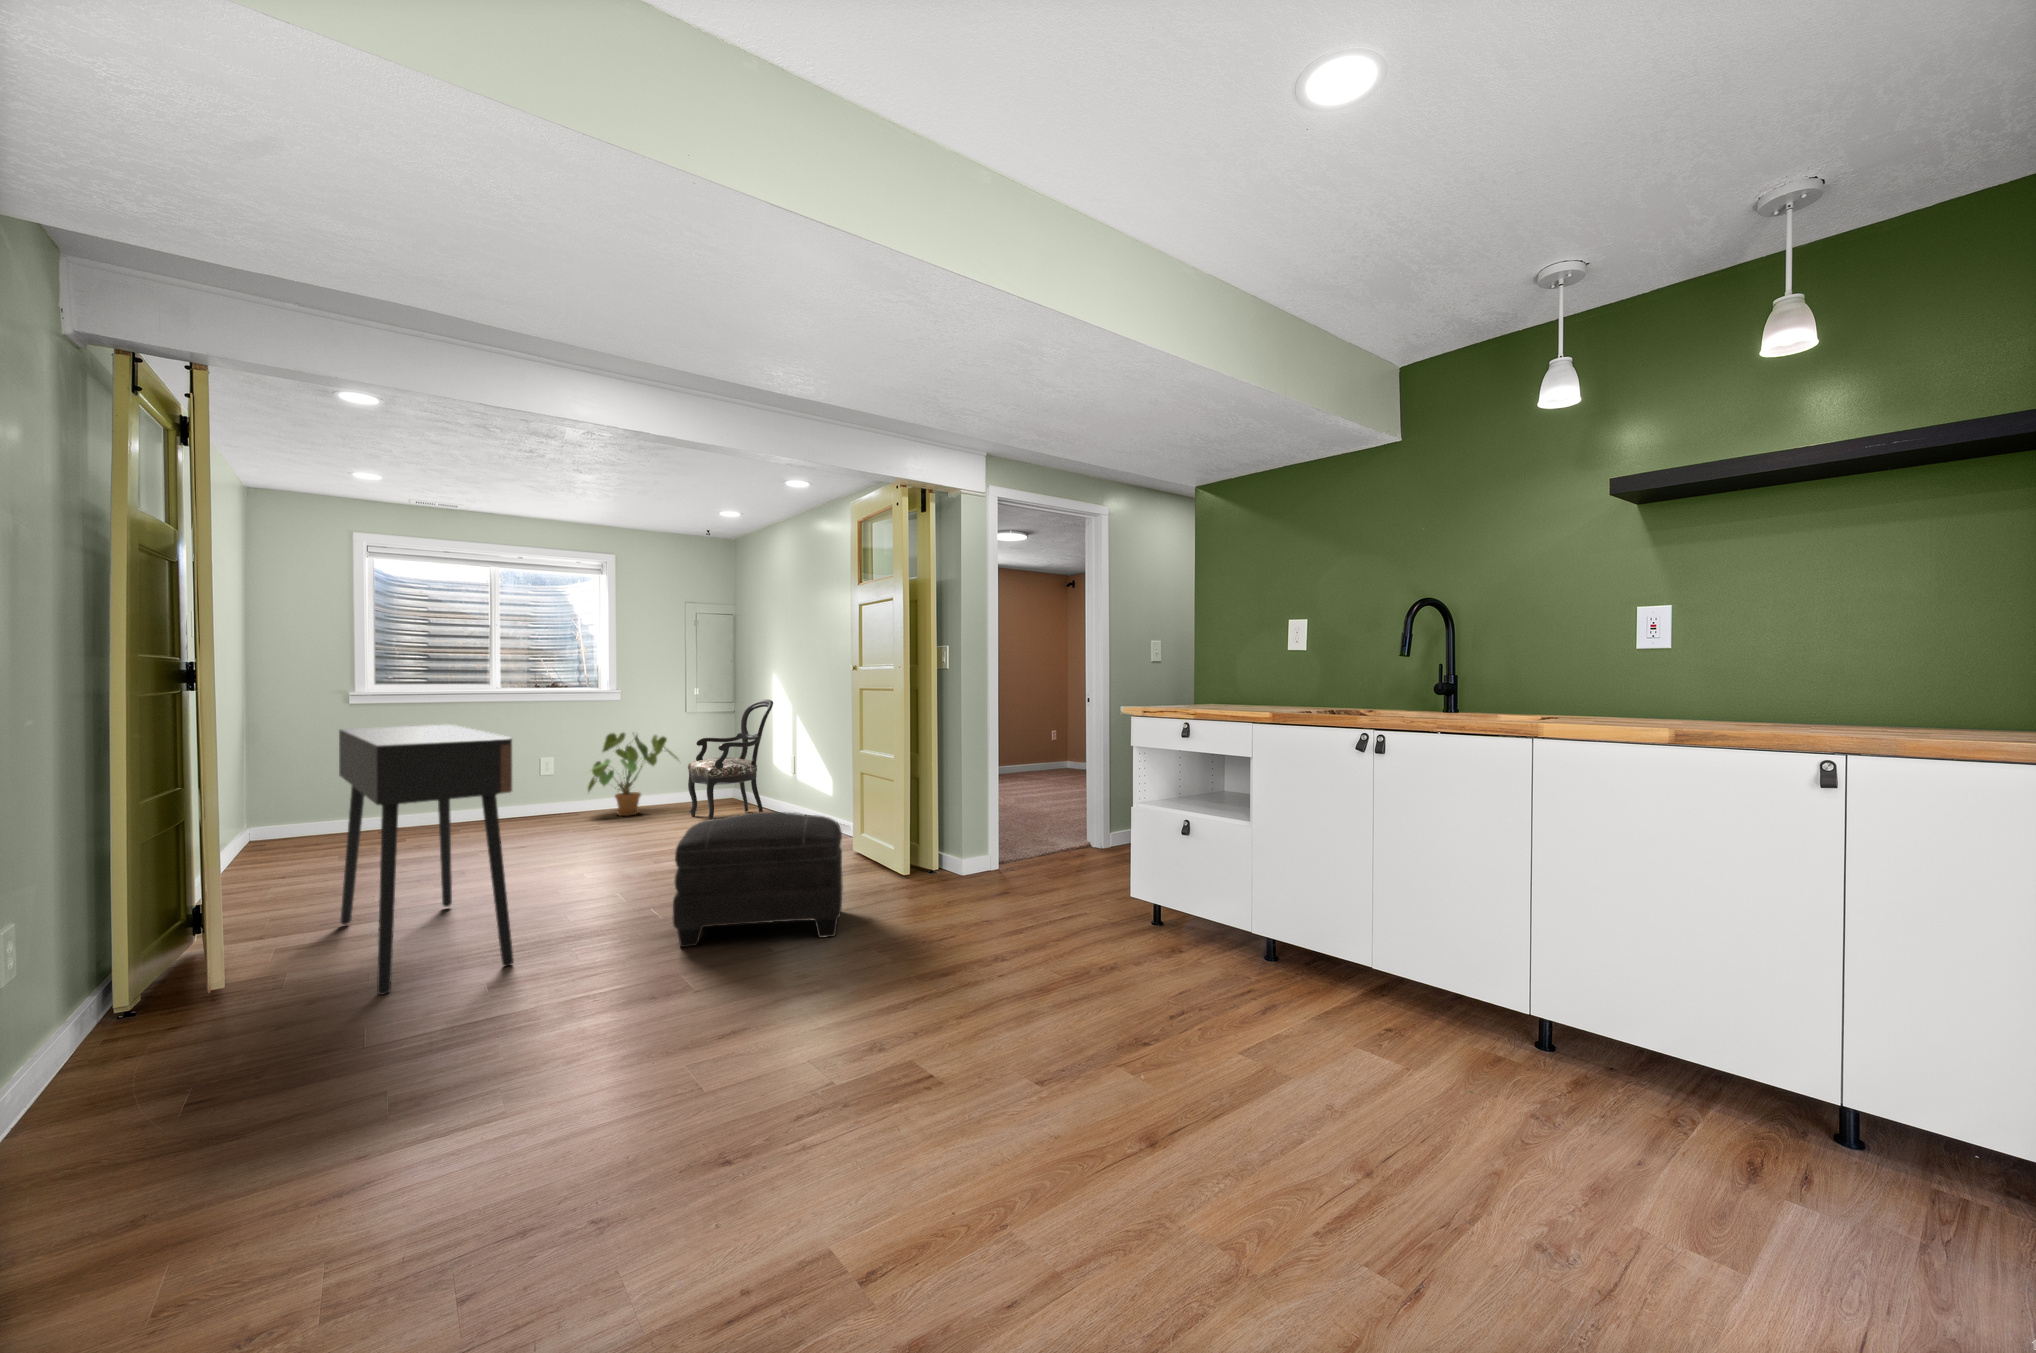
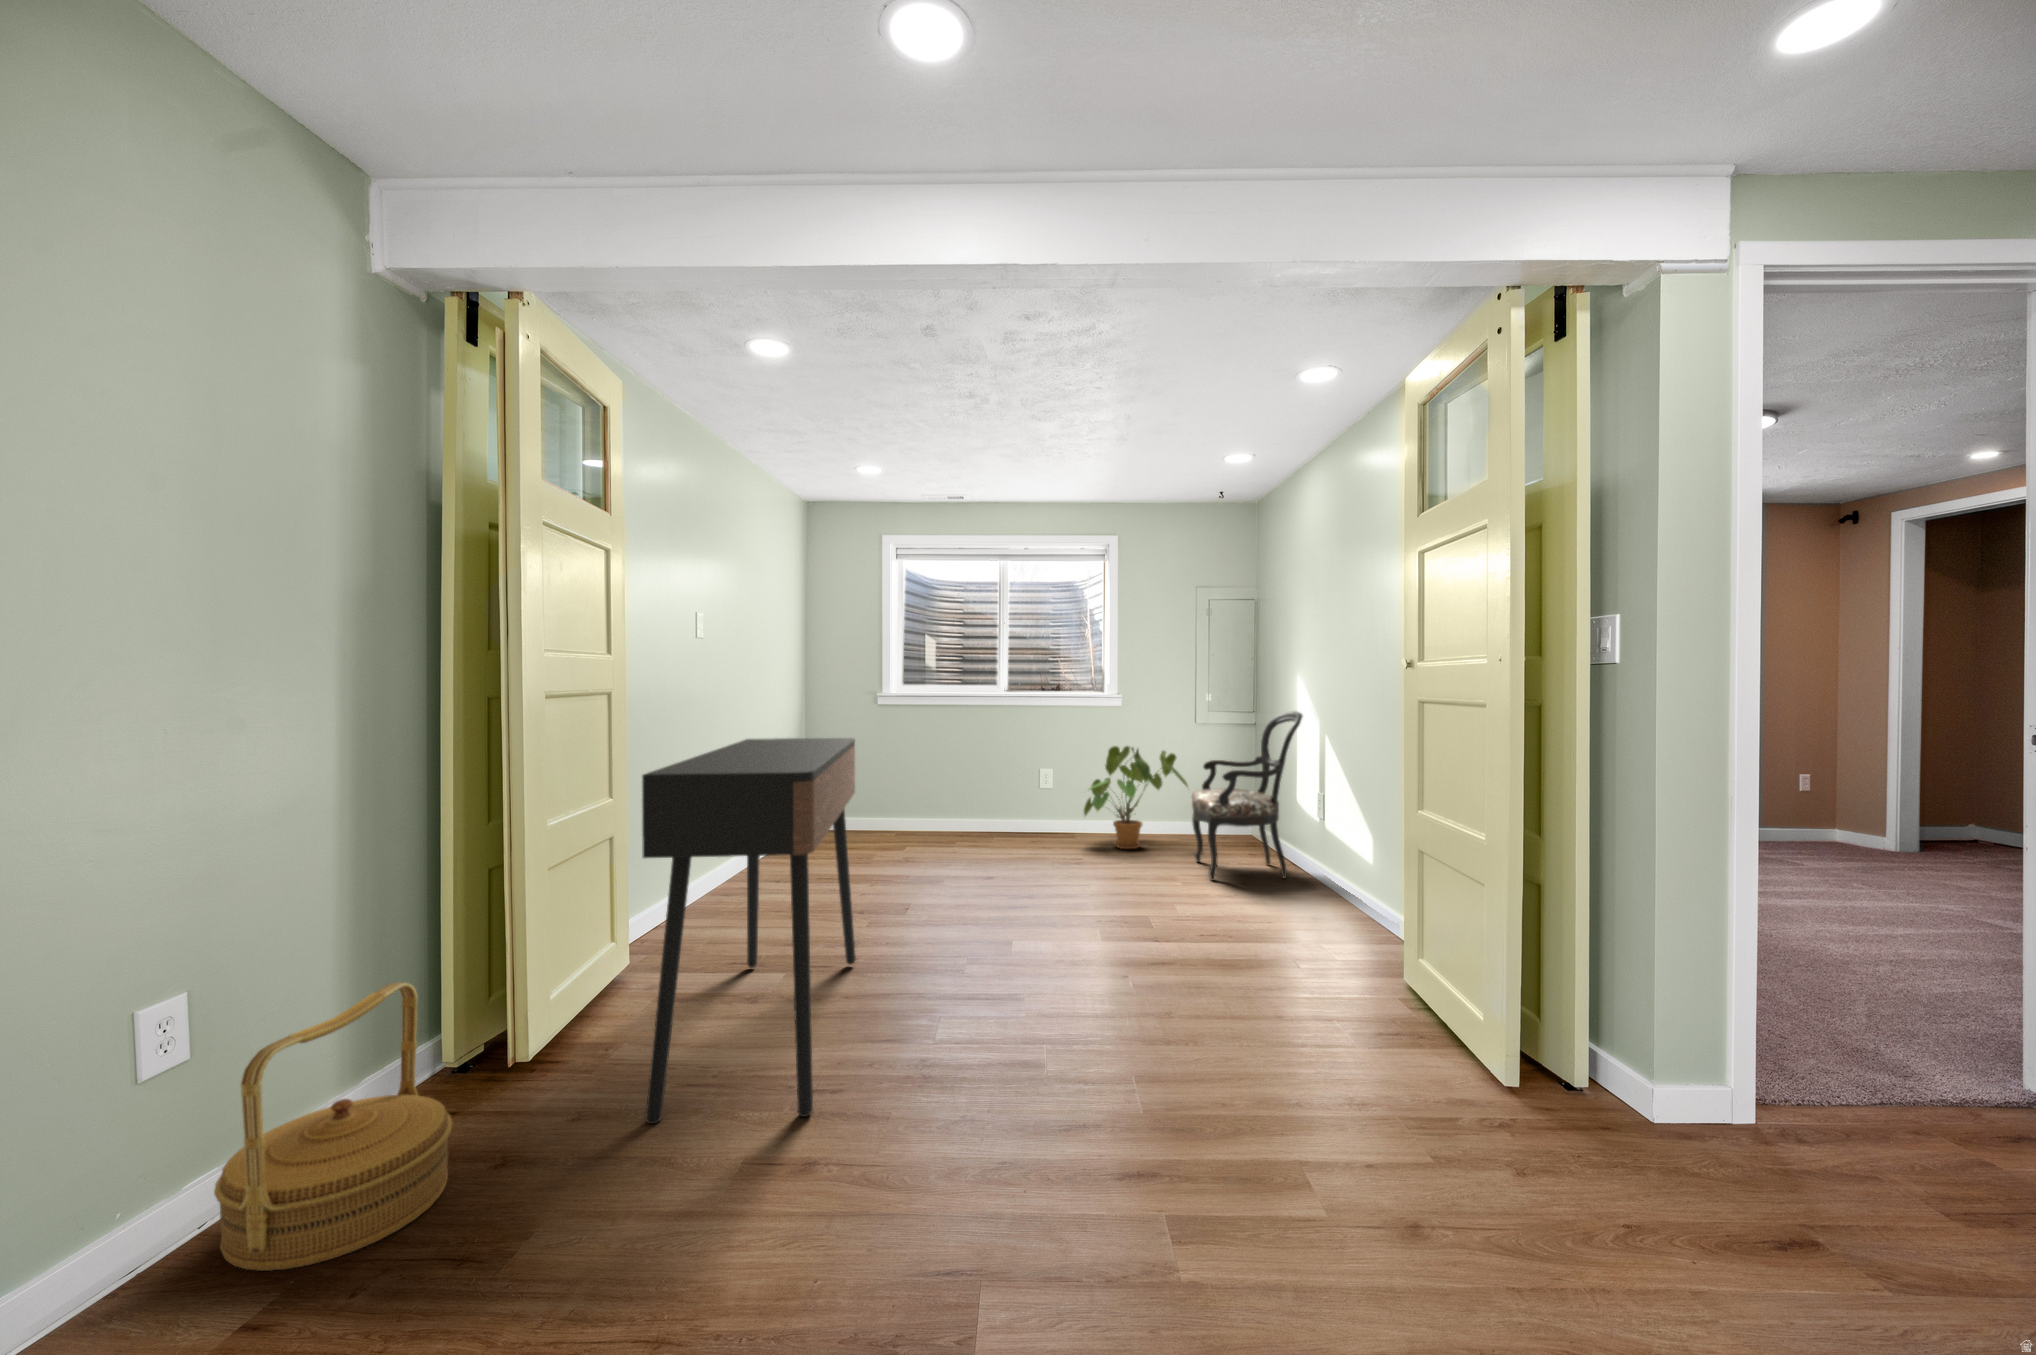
ottoman: present [673,812,843,947] -> none [1019,929,1353,1253]
woven basket: none [49,915,255,1113] -> present [214,983,452,1271]

